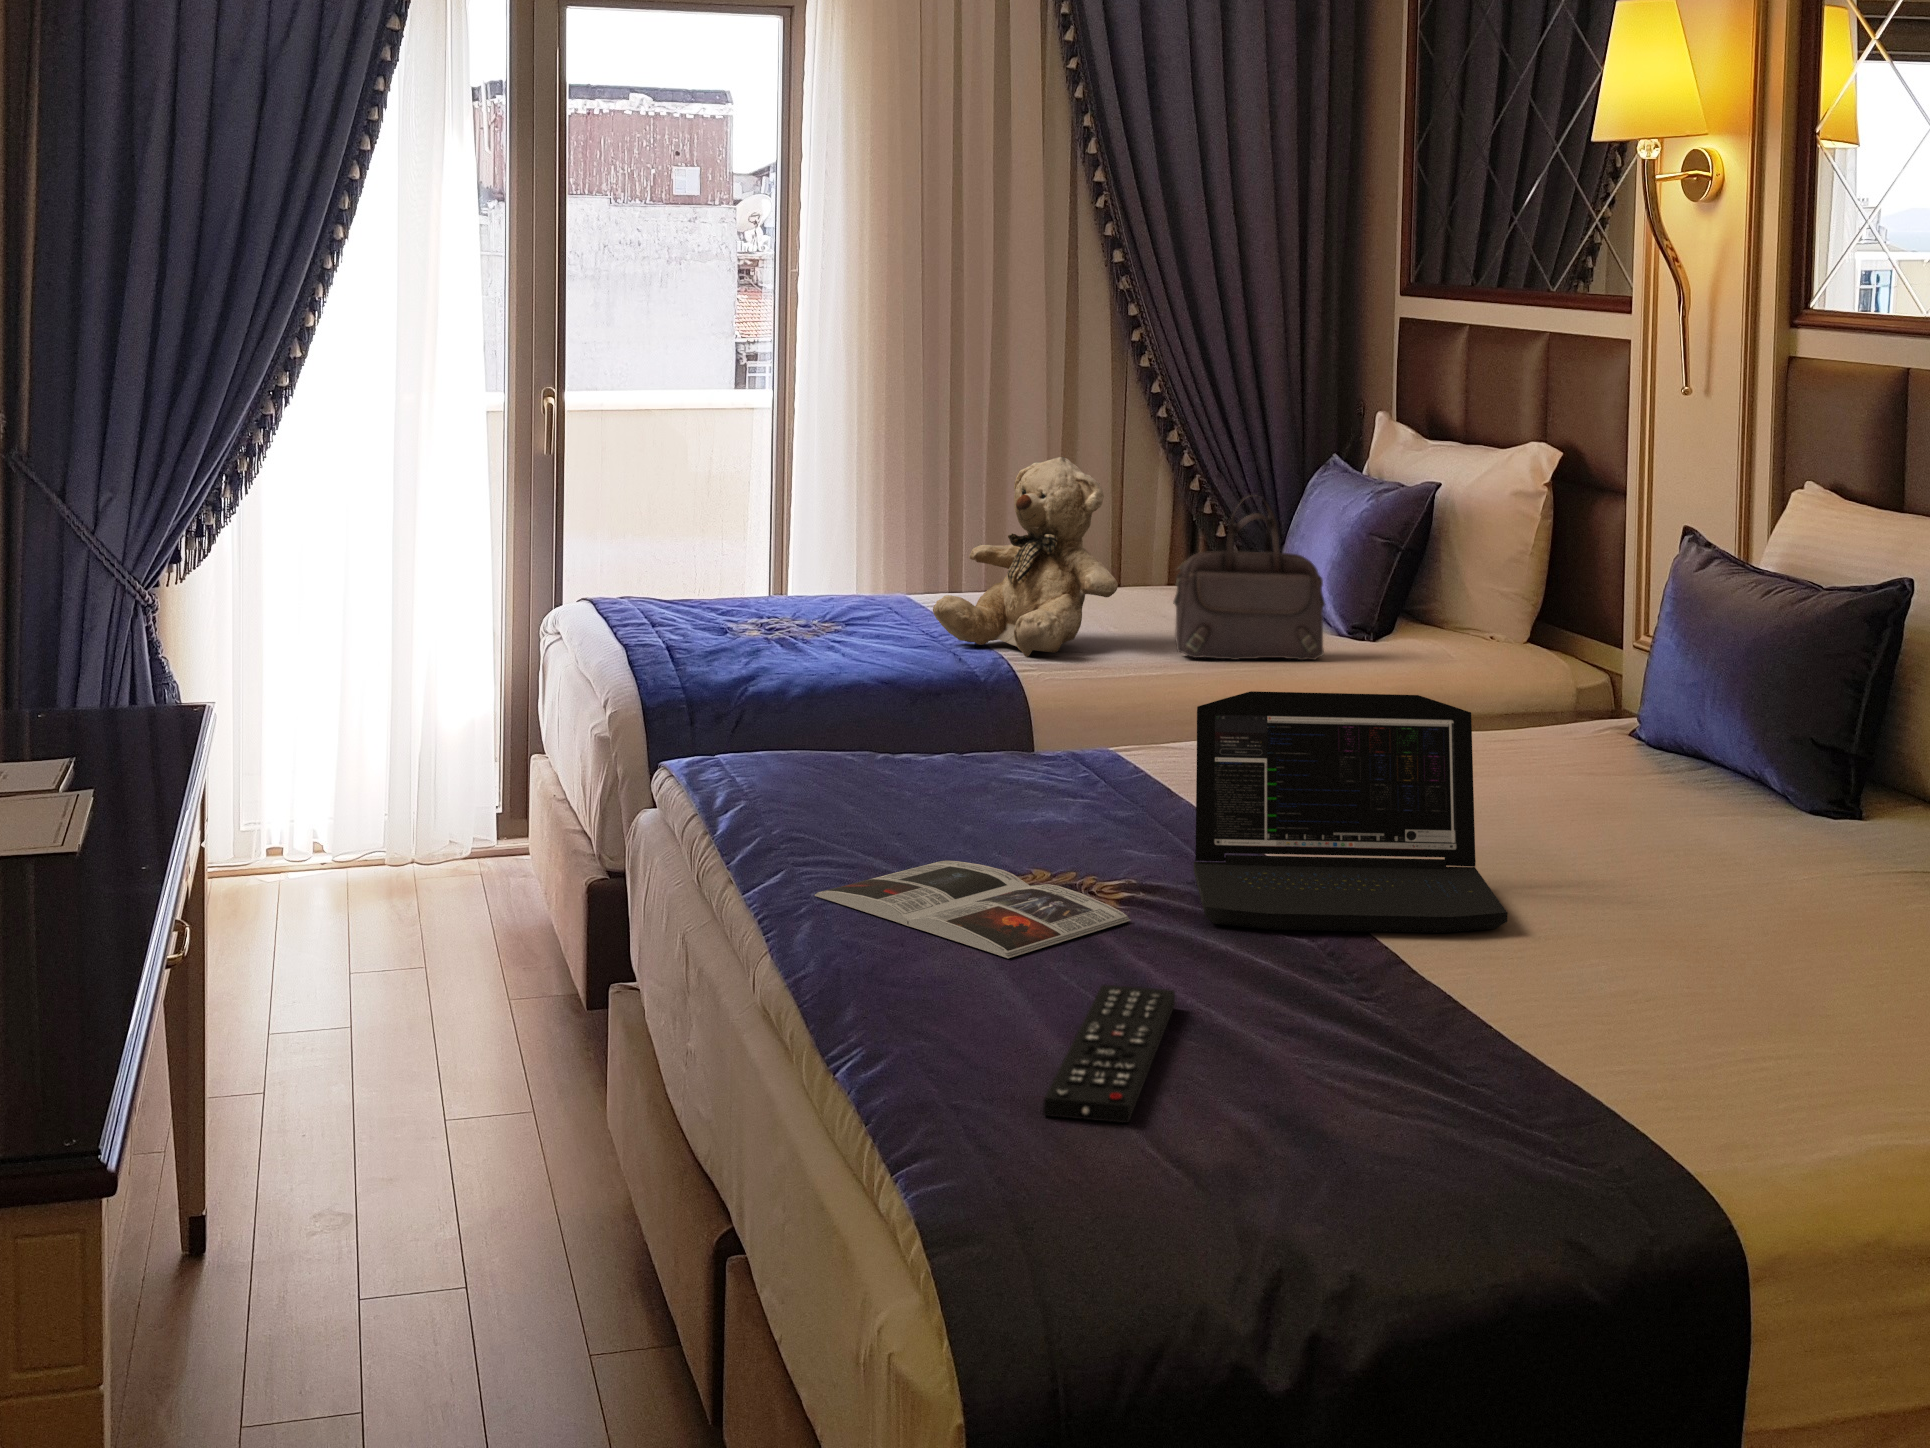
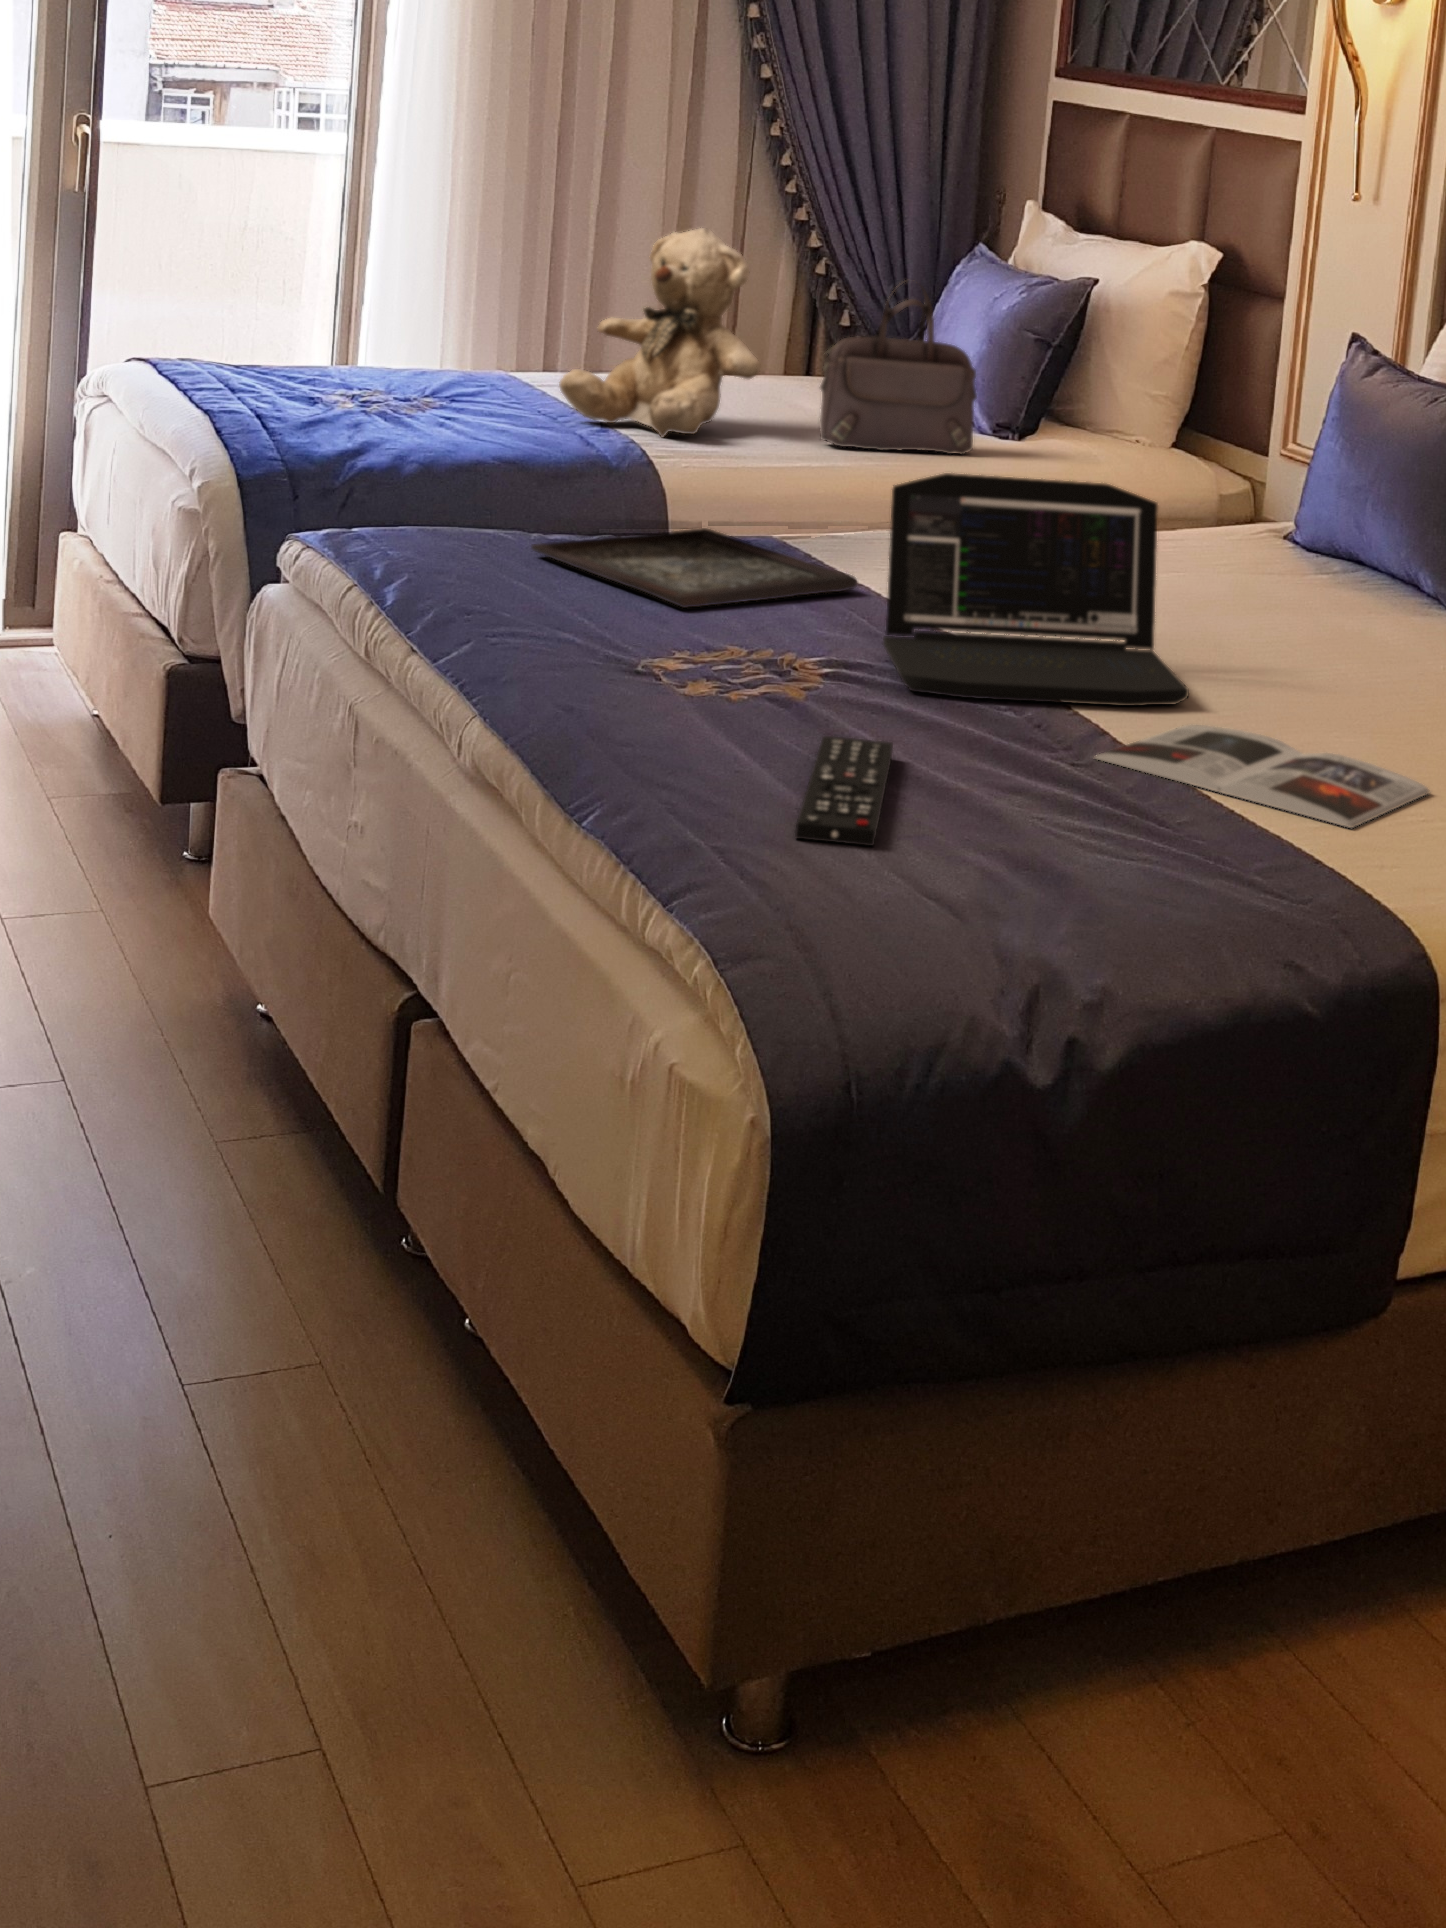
tray: none [869,749,1183,836] -> present [531,528,857,608]
magazine: present [815,861,1130,958] -> present [1094,725,1430,828]

